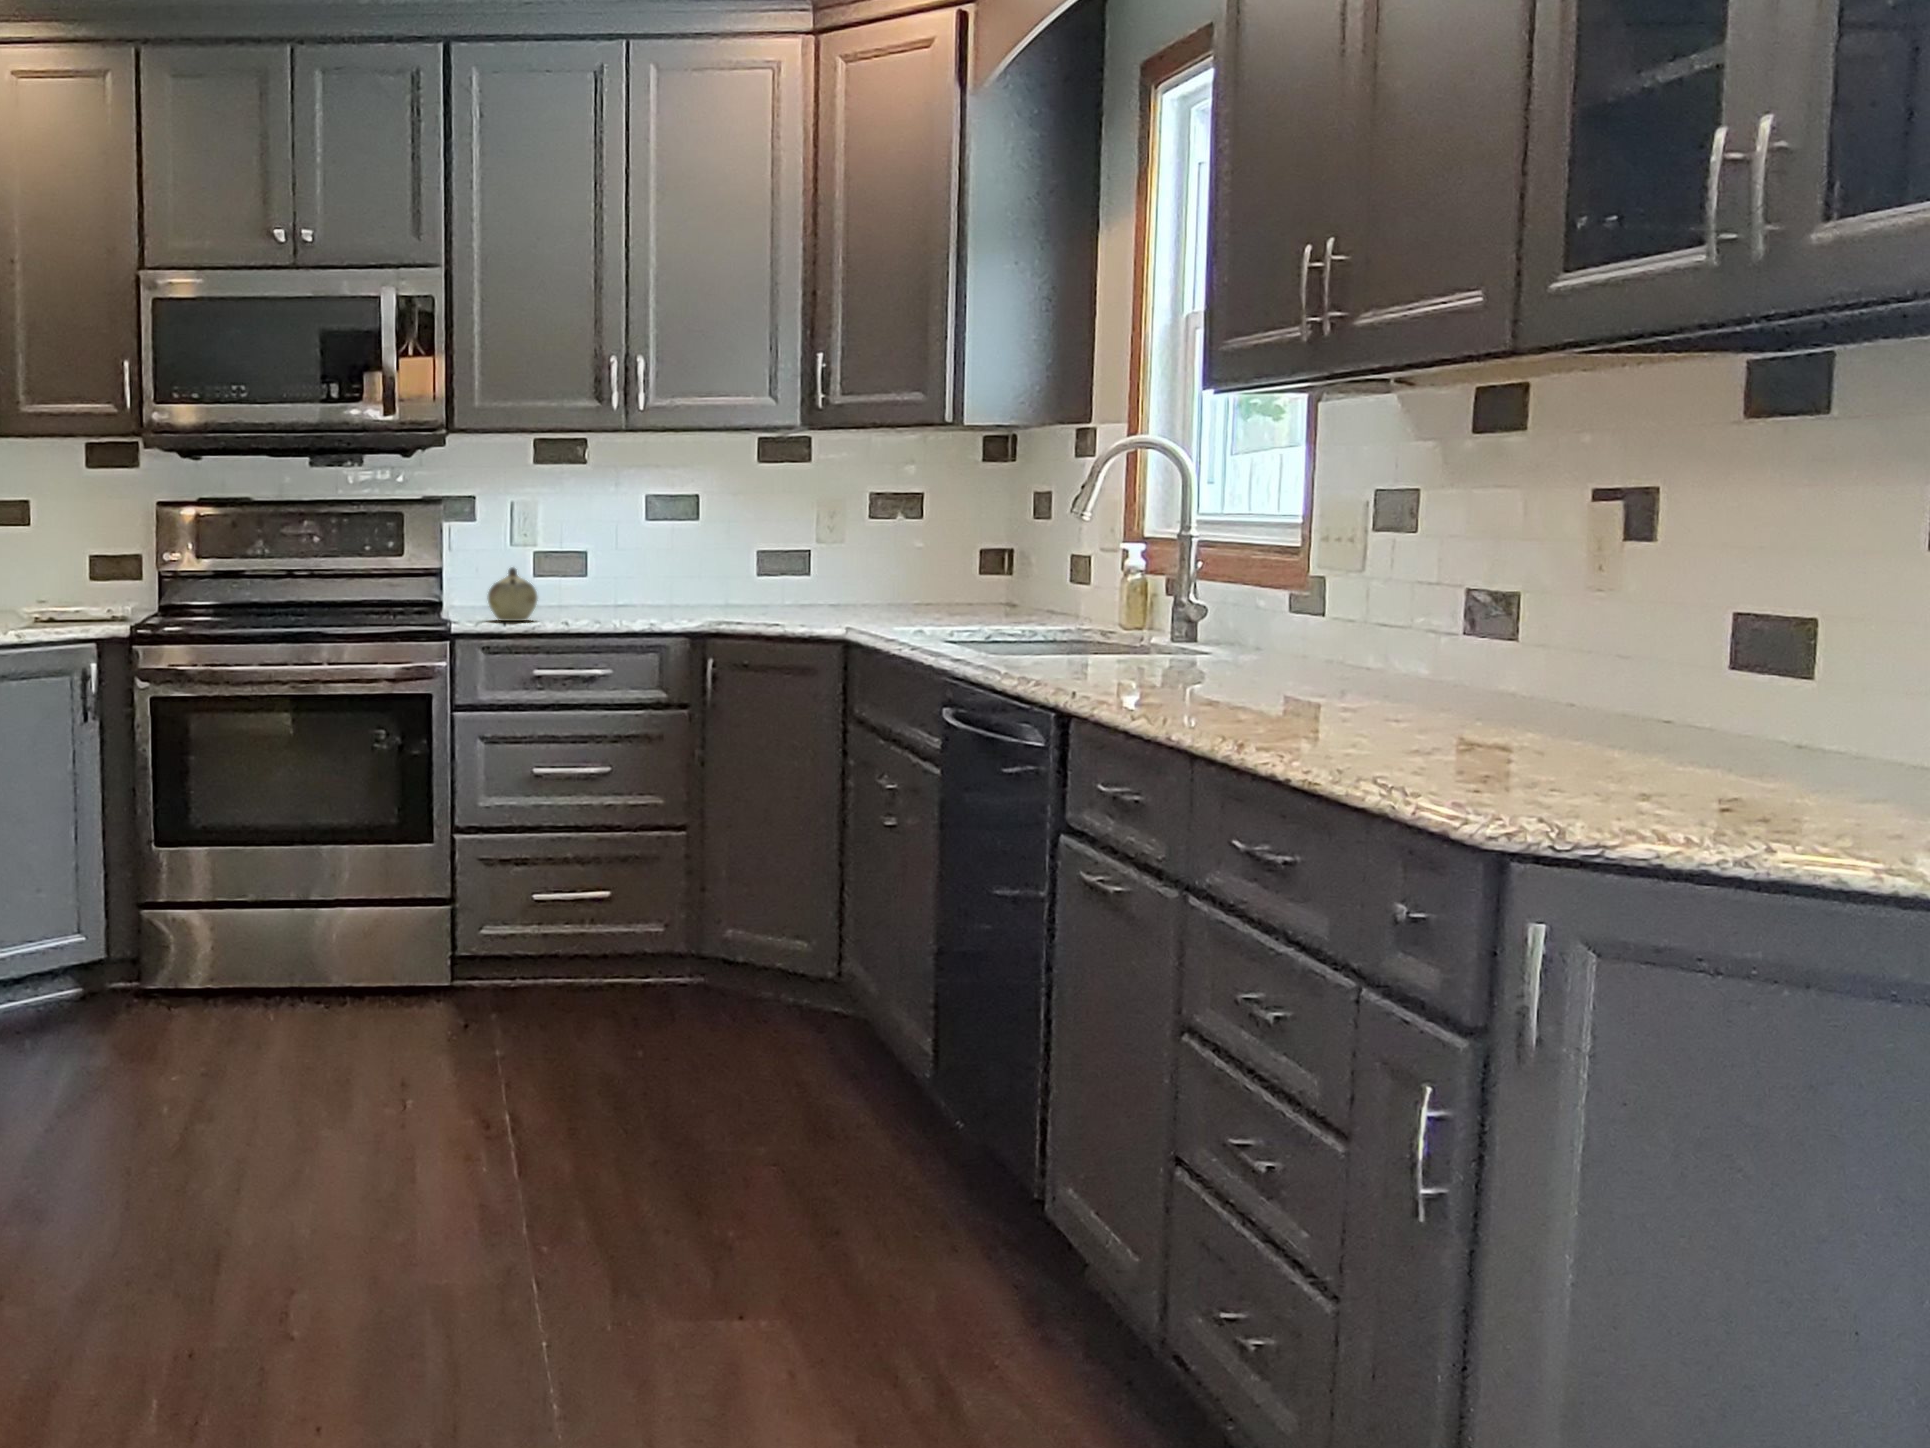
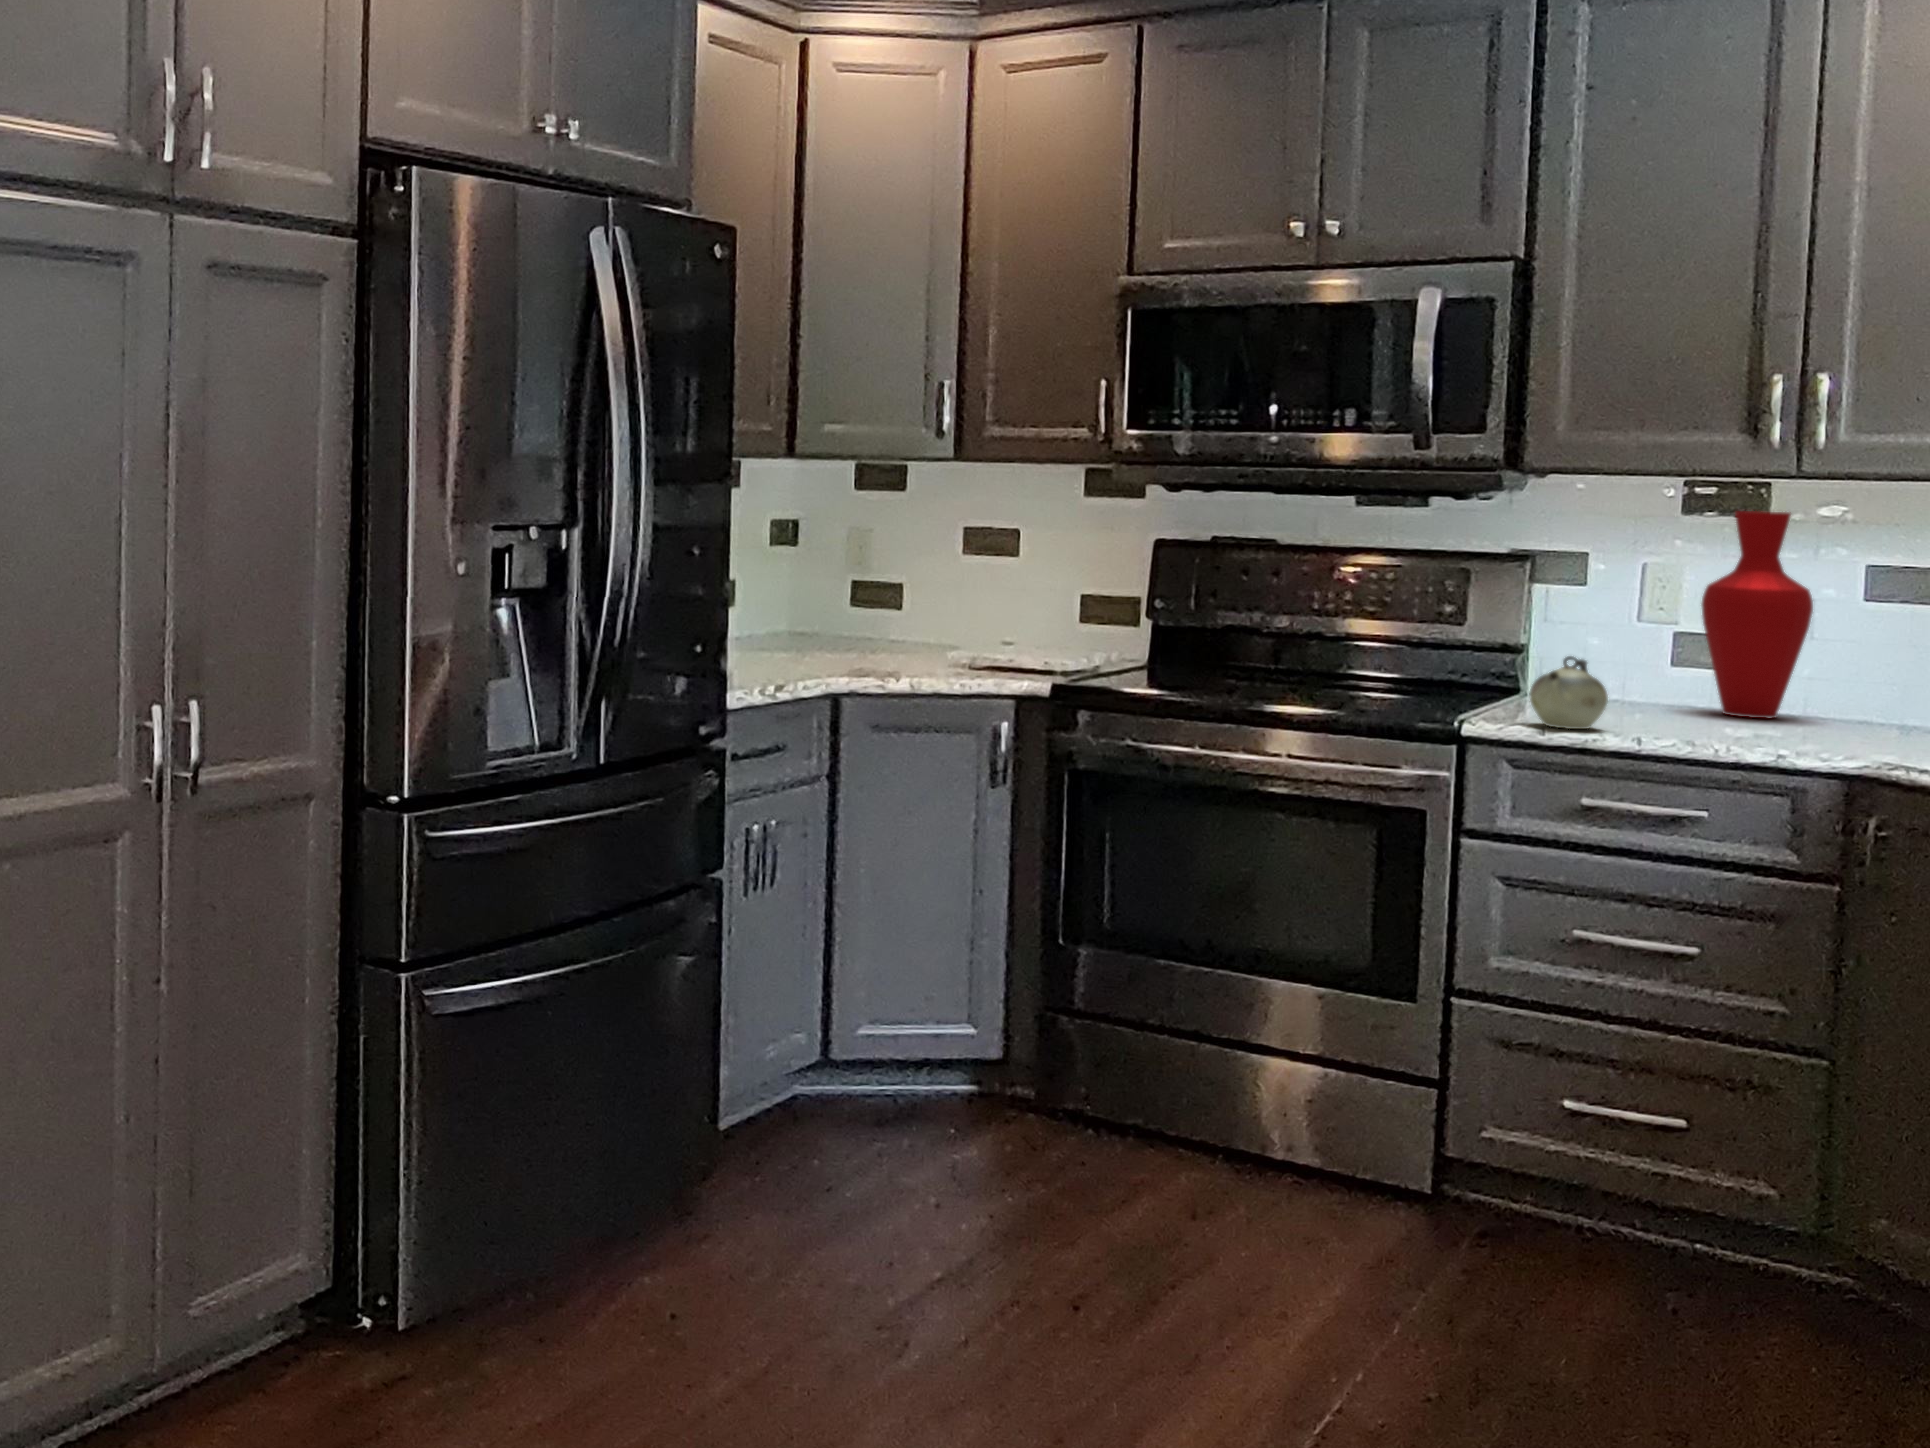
vase: none [546,460,612,607] -> present [1702,511,1813,718]

